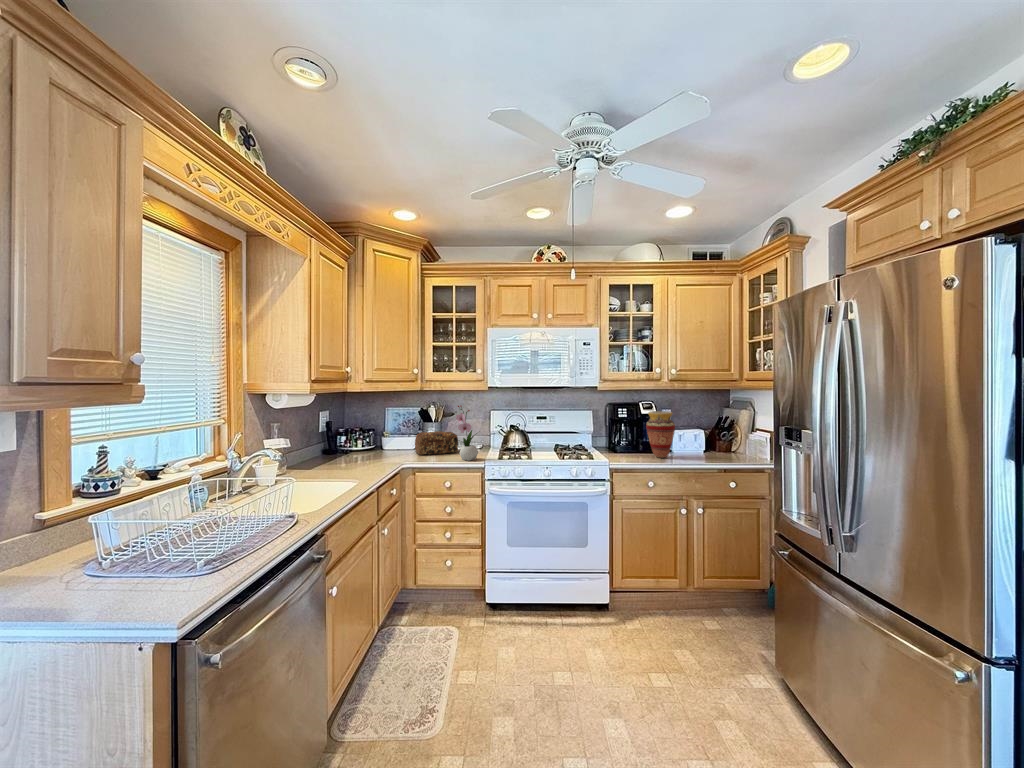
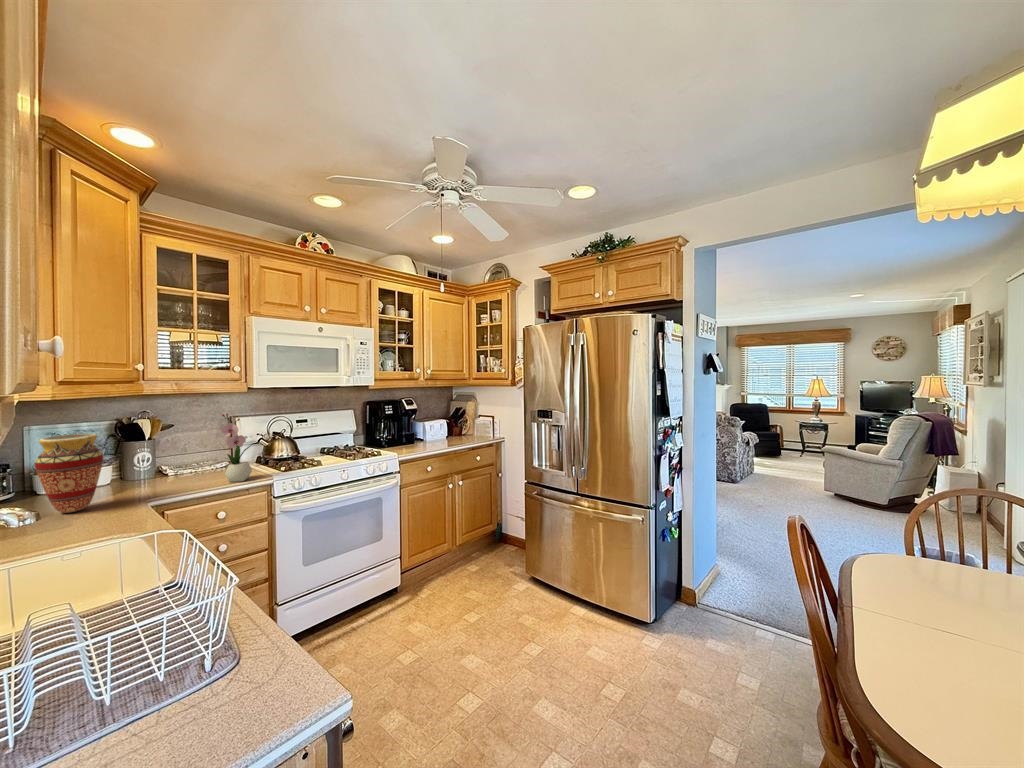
vase: present [646,411,675,458] -> present [35,433,103,513]
bread loaf: present [415,431,458,455] -> none [122,450,203,489]

